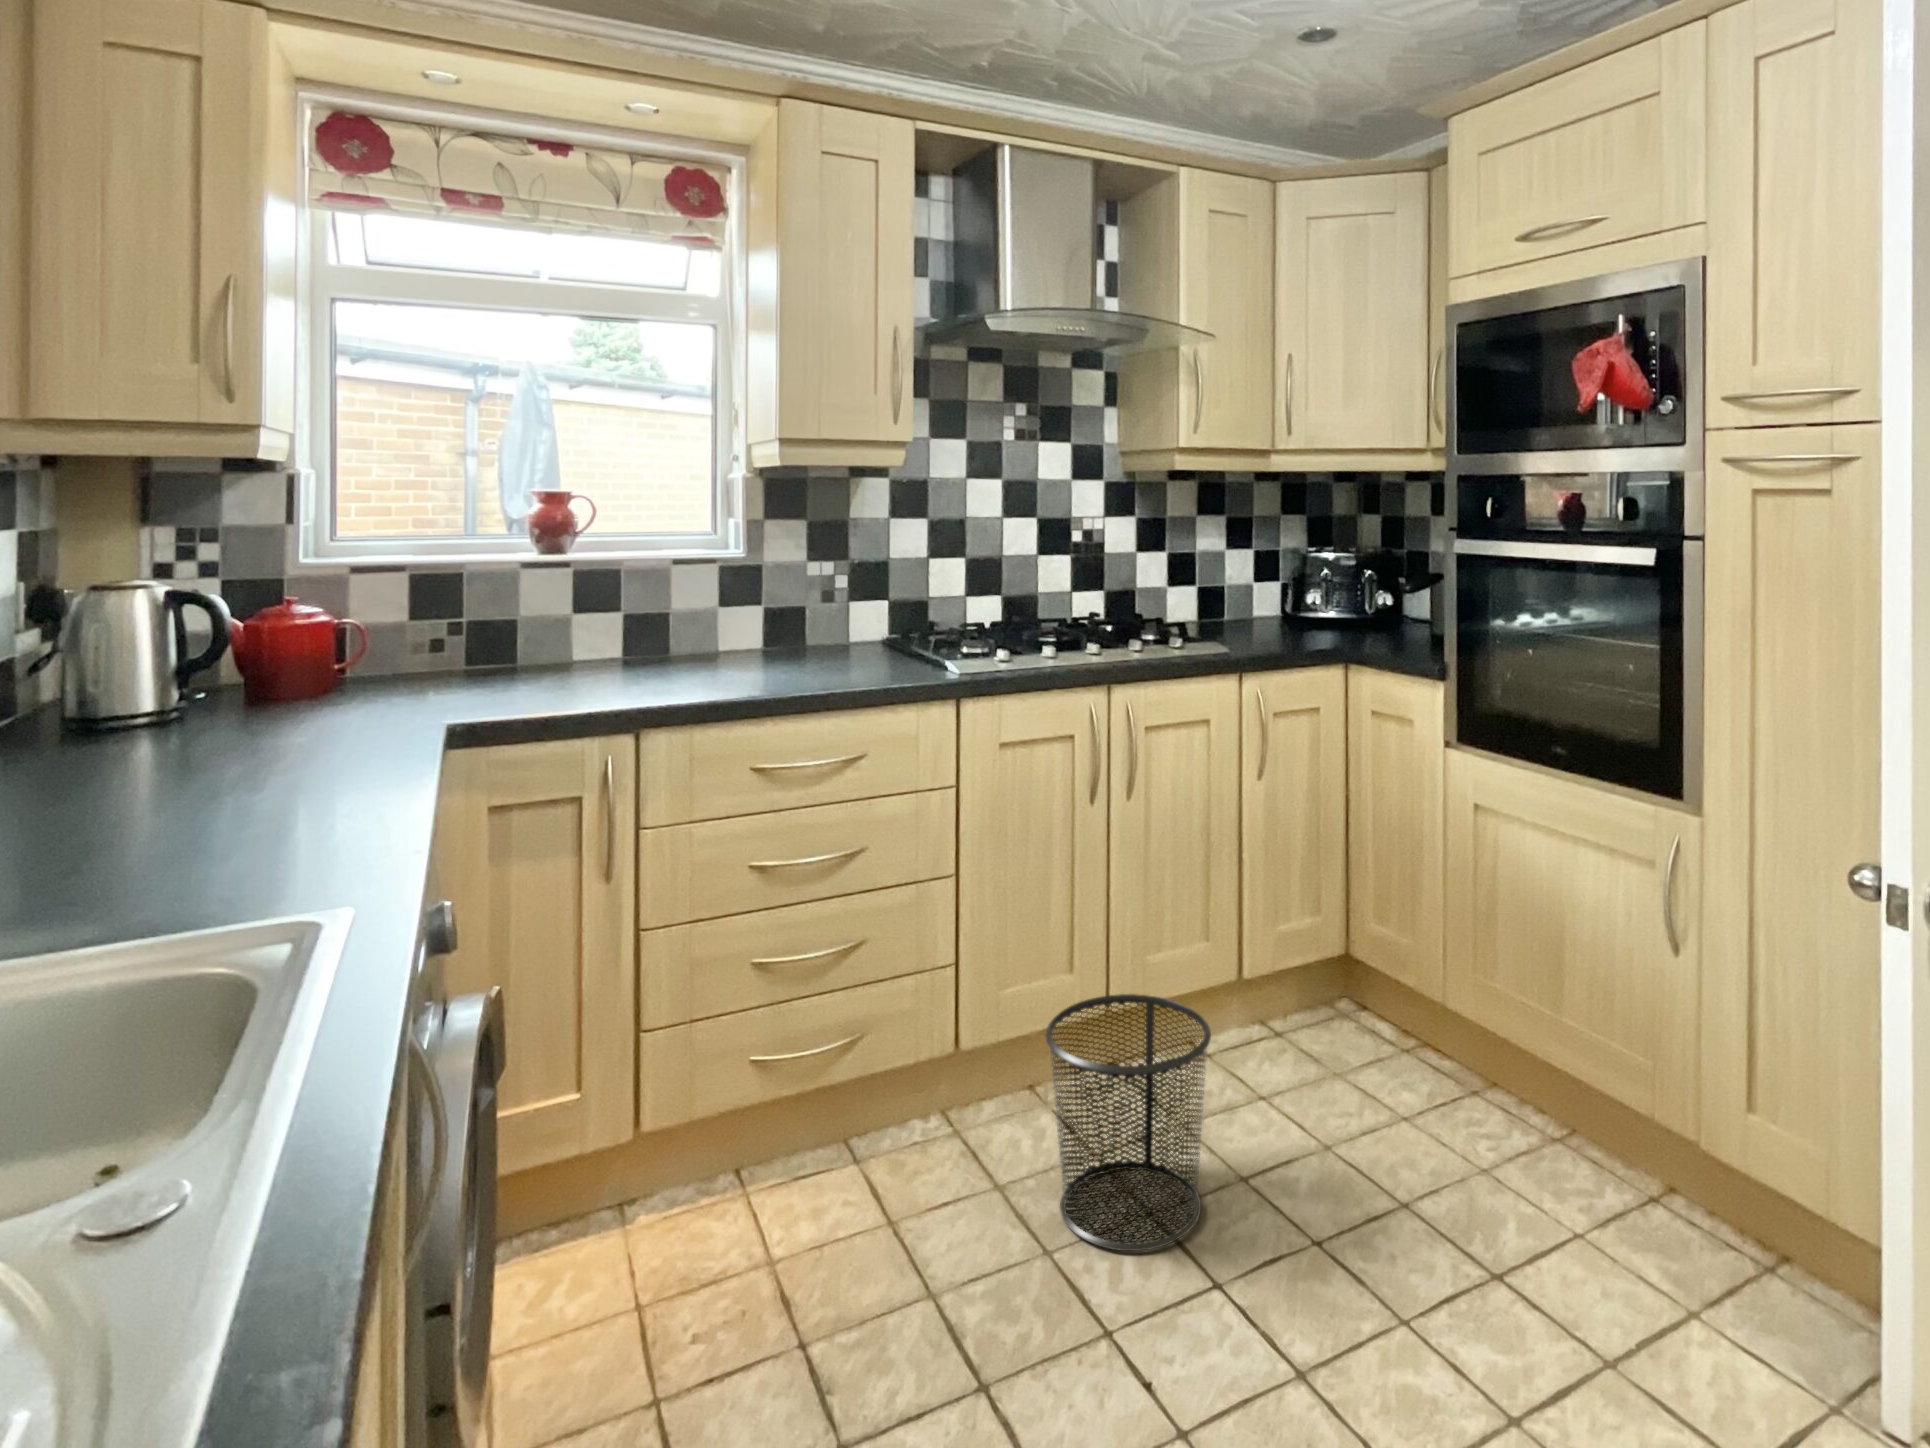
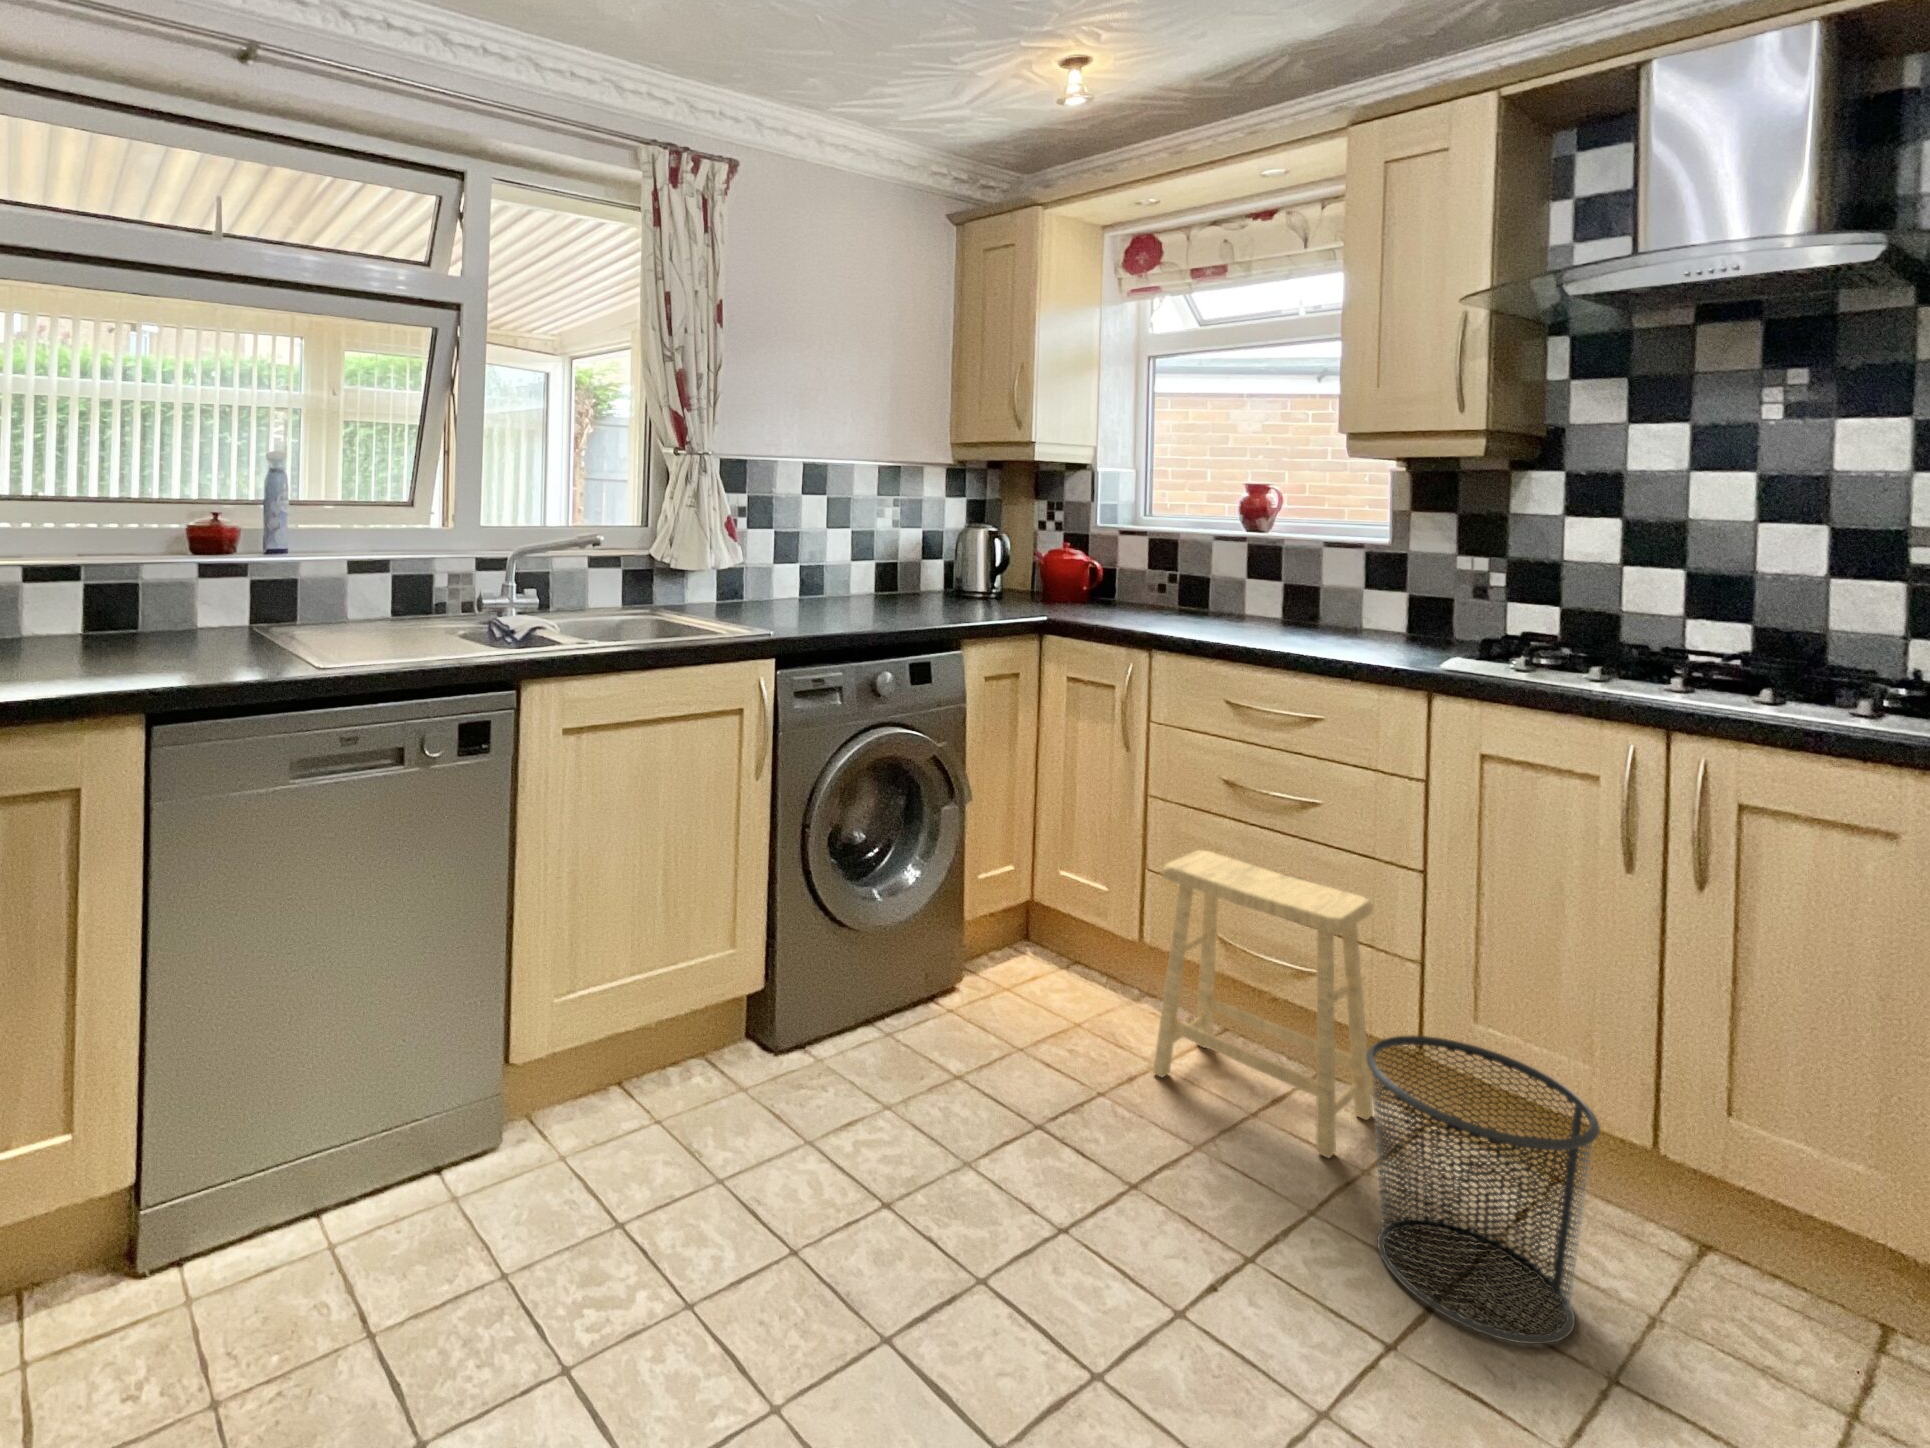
footstool: none [735,929,966,1286] -> present [1153,850,1373,1158]

